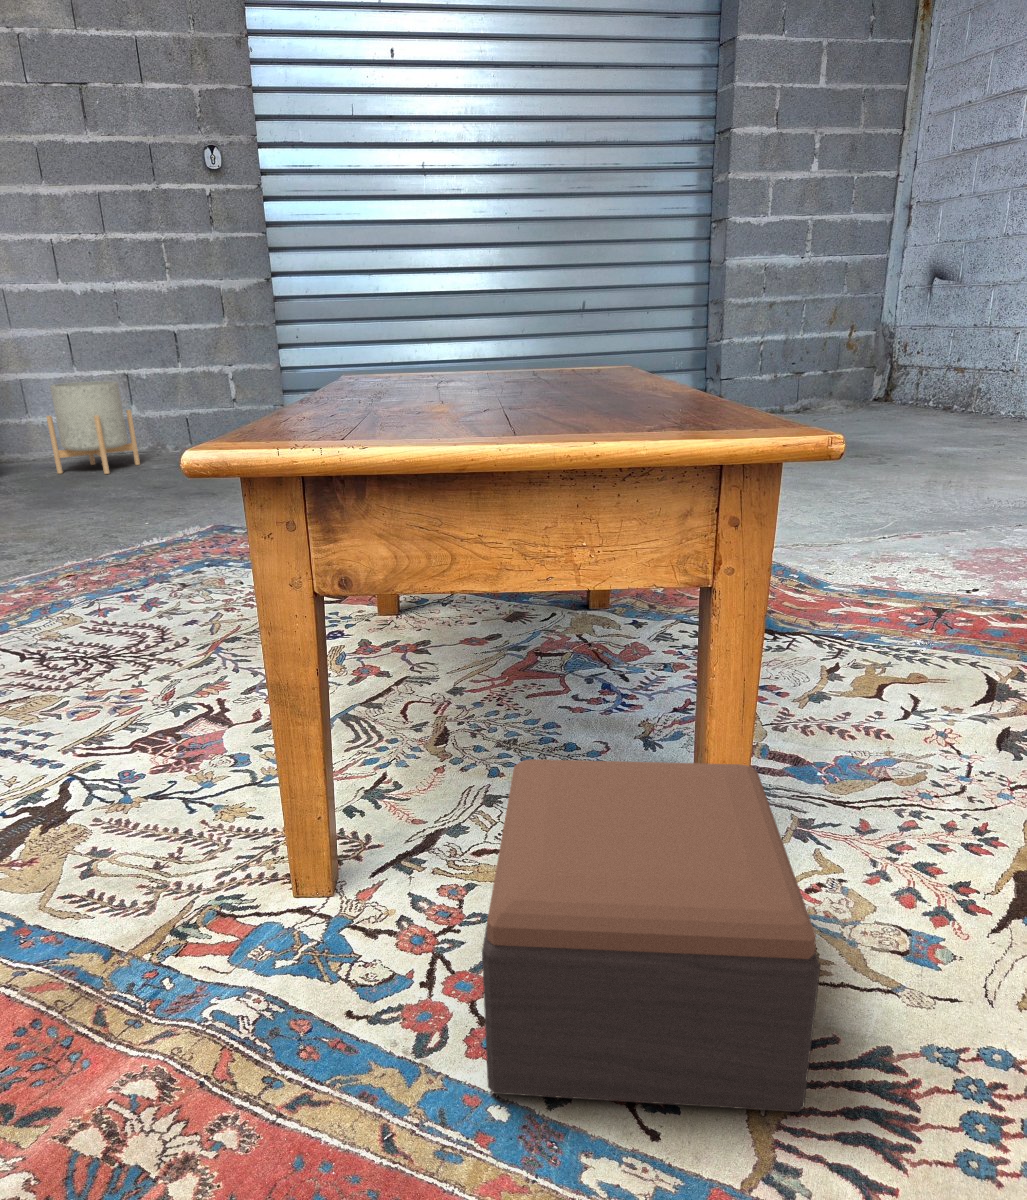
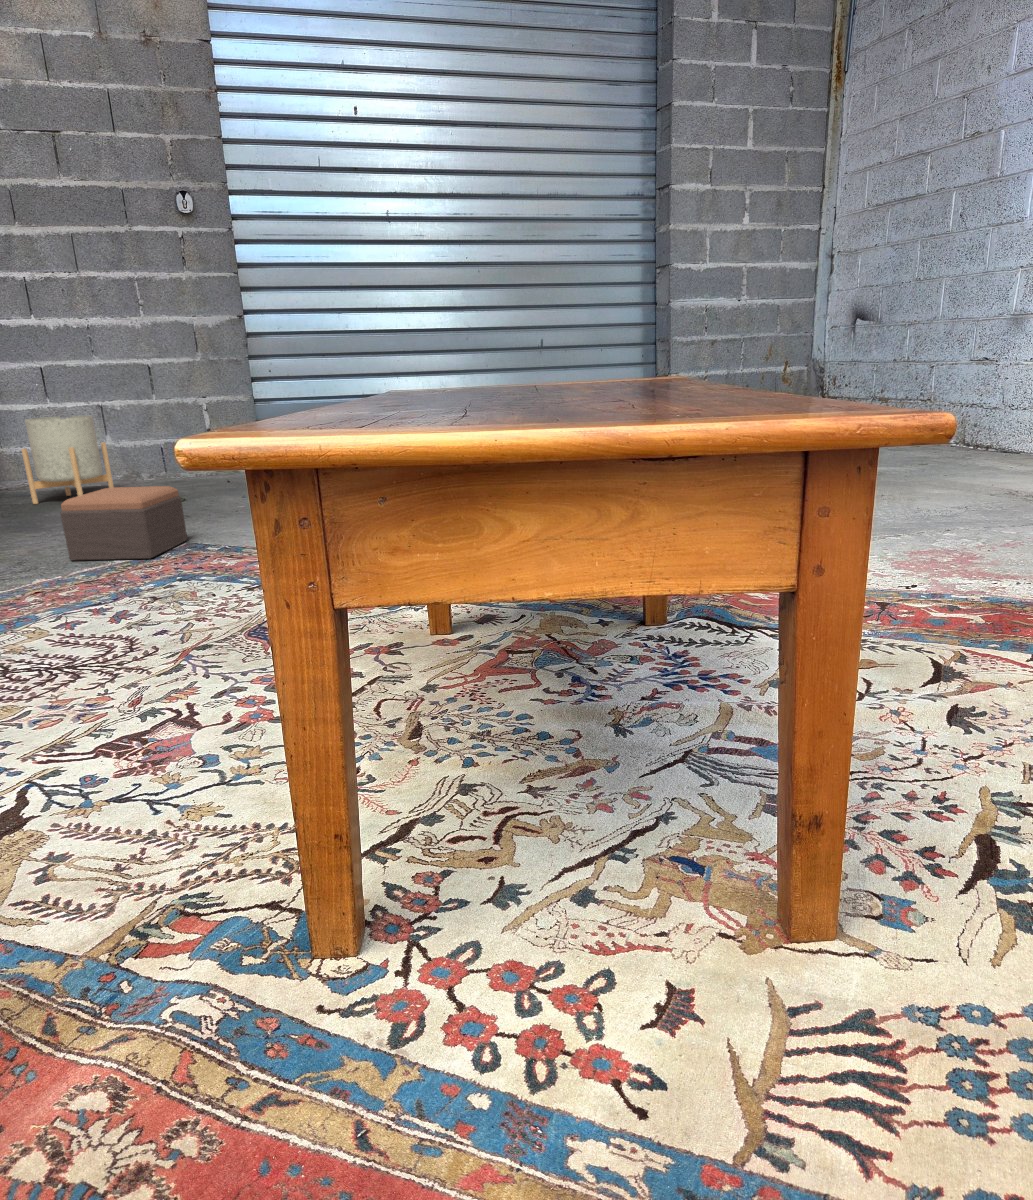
footstool: present [482,759,820,1112] -> present [60,486,188,560]

